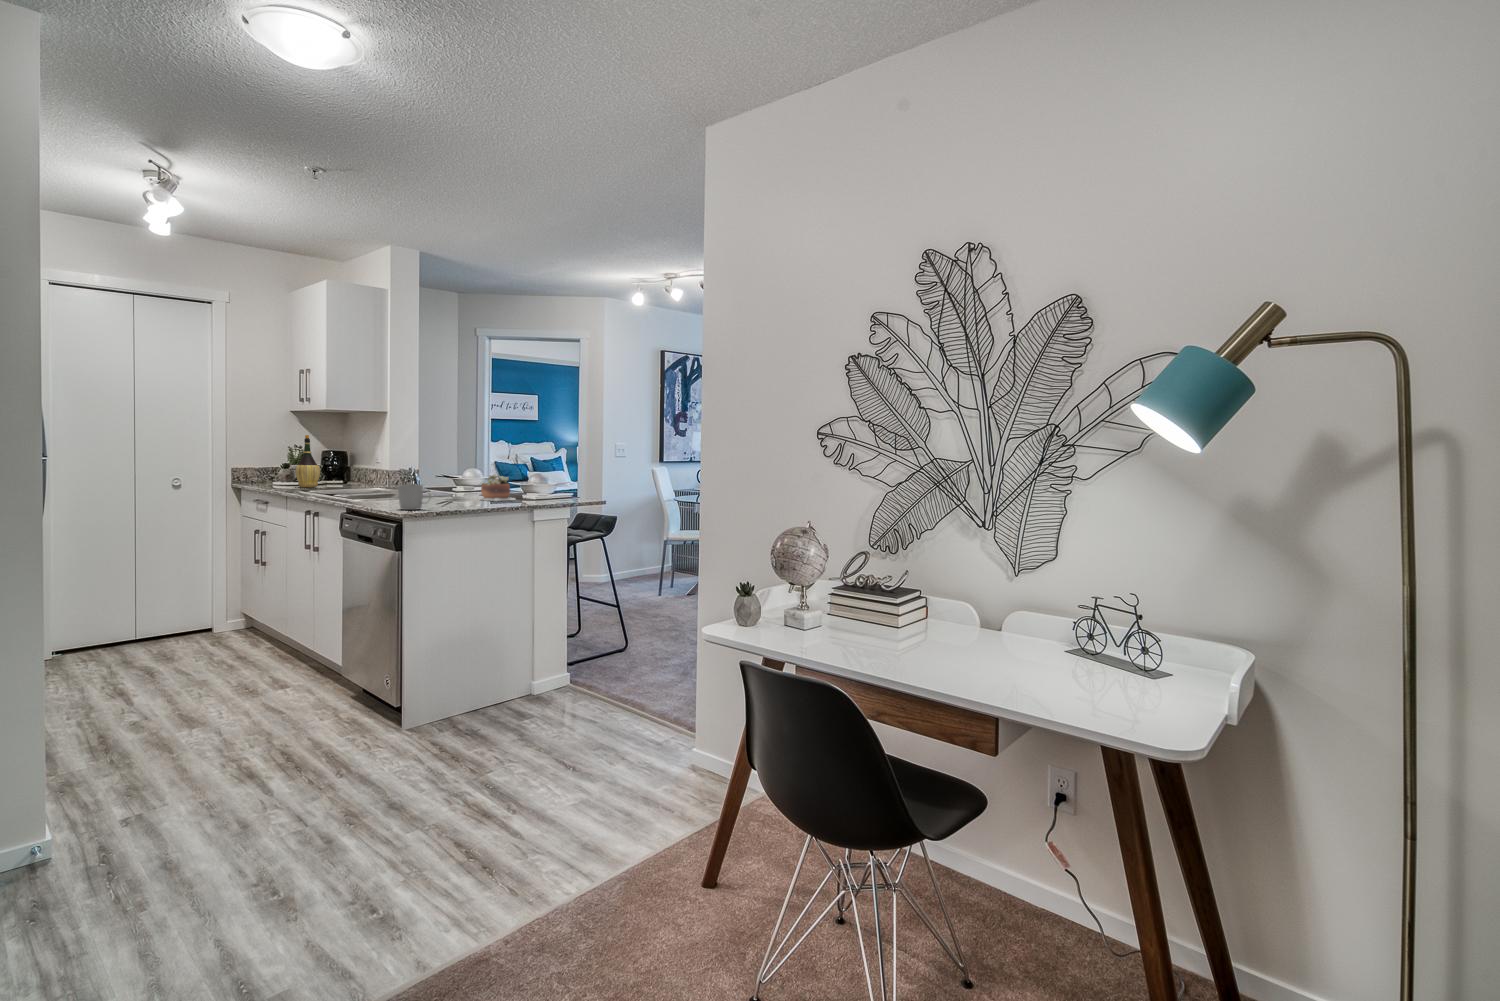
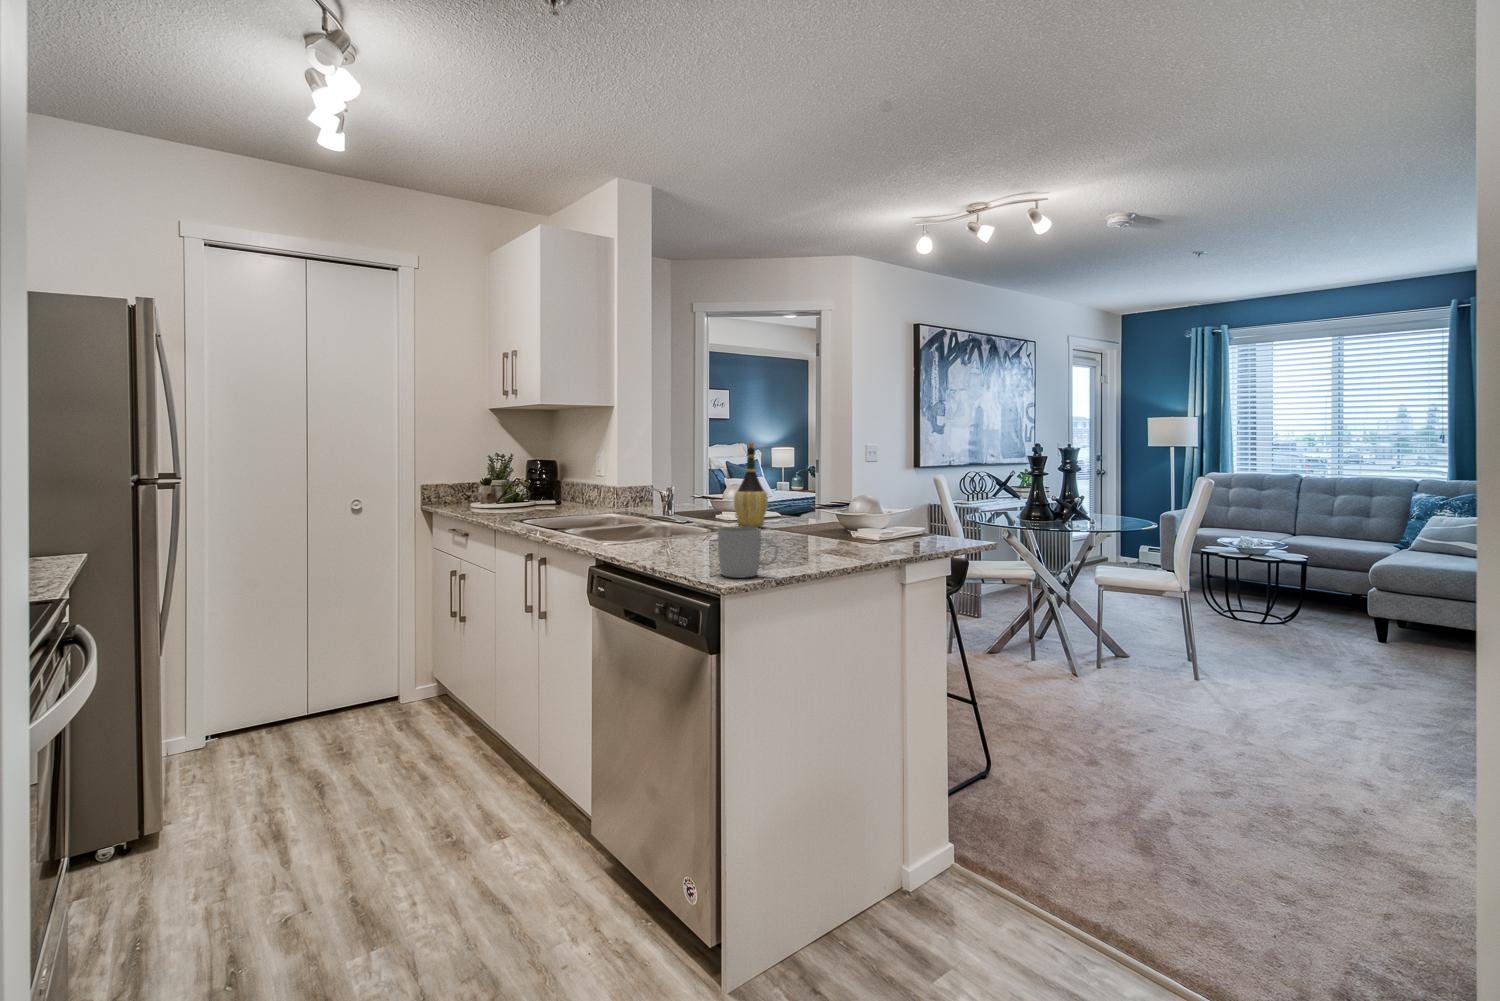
wine bottle: present [295,435,320,488] -> present [734,442,768,527]
succulent plant: present [480,475,515,501] -> none [787,496,850,543]

